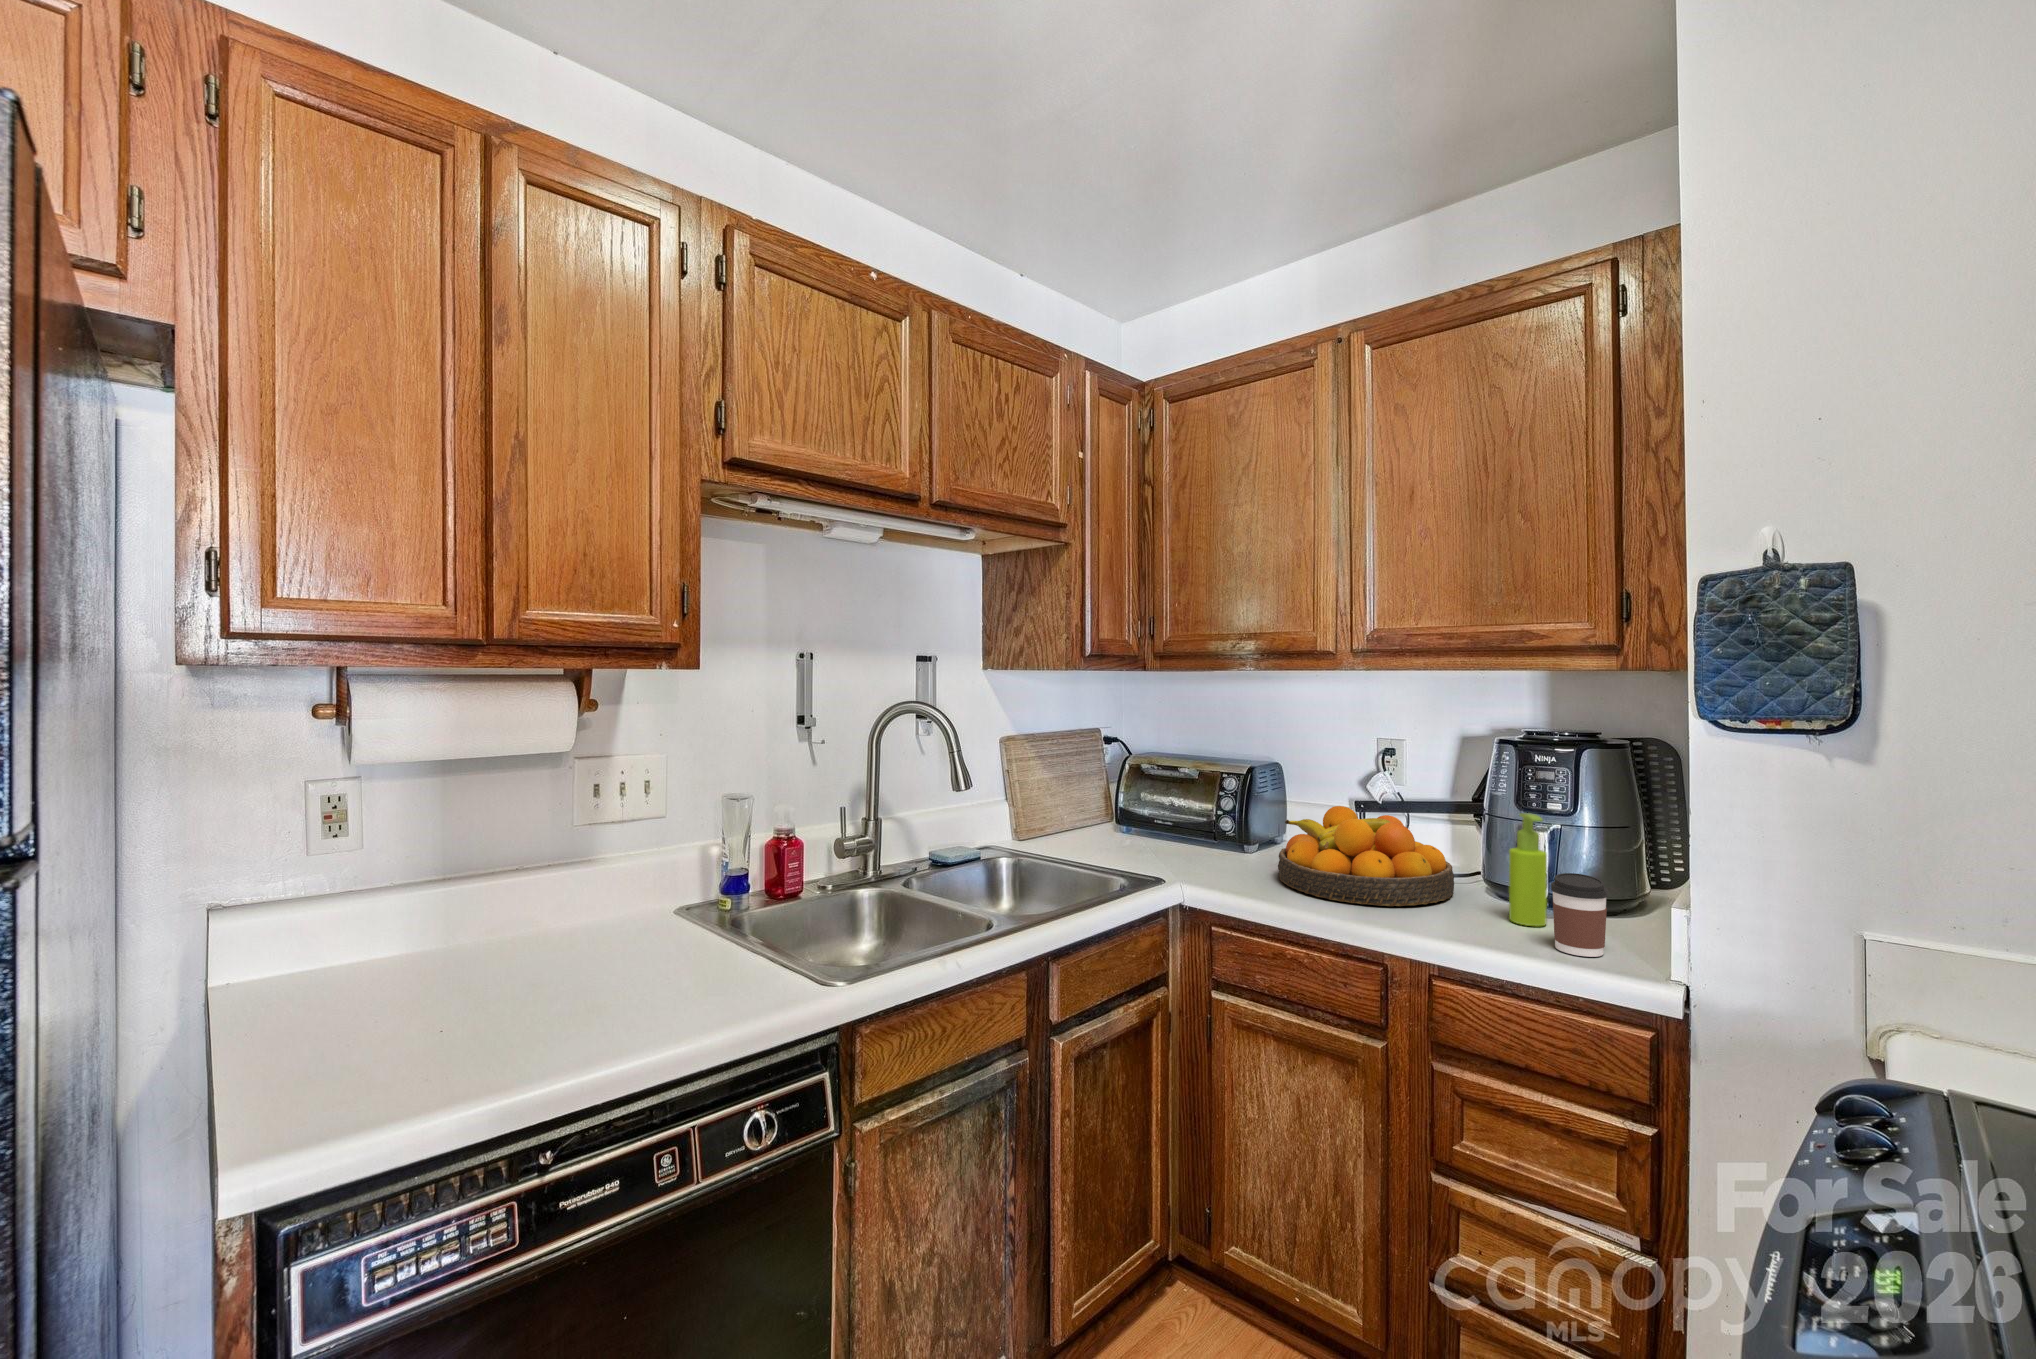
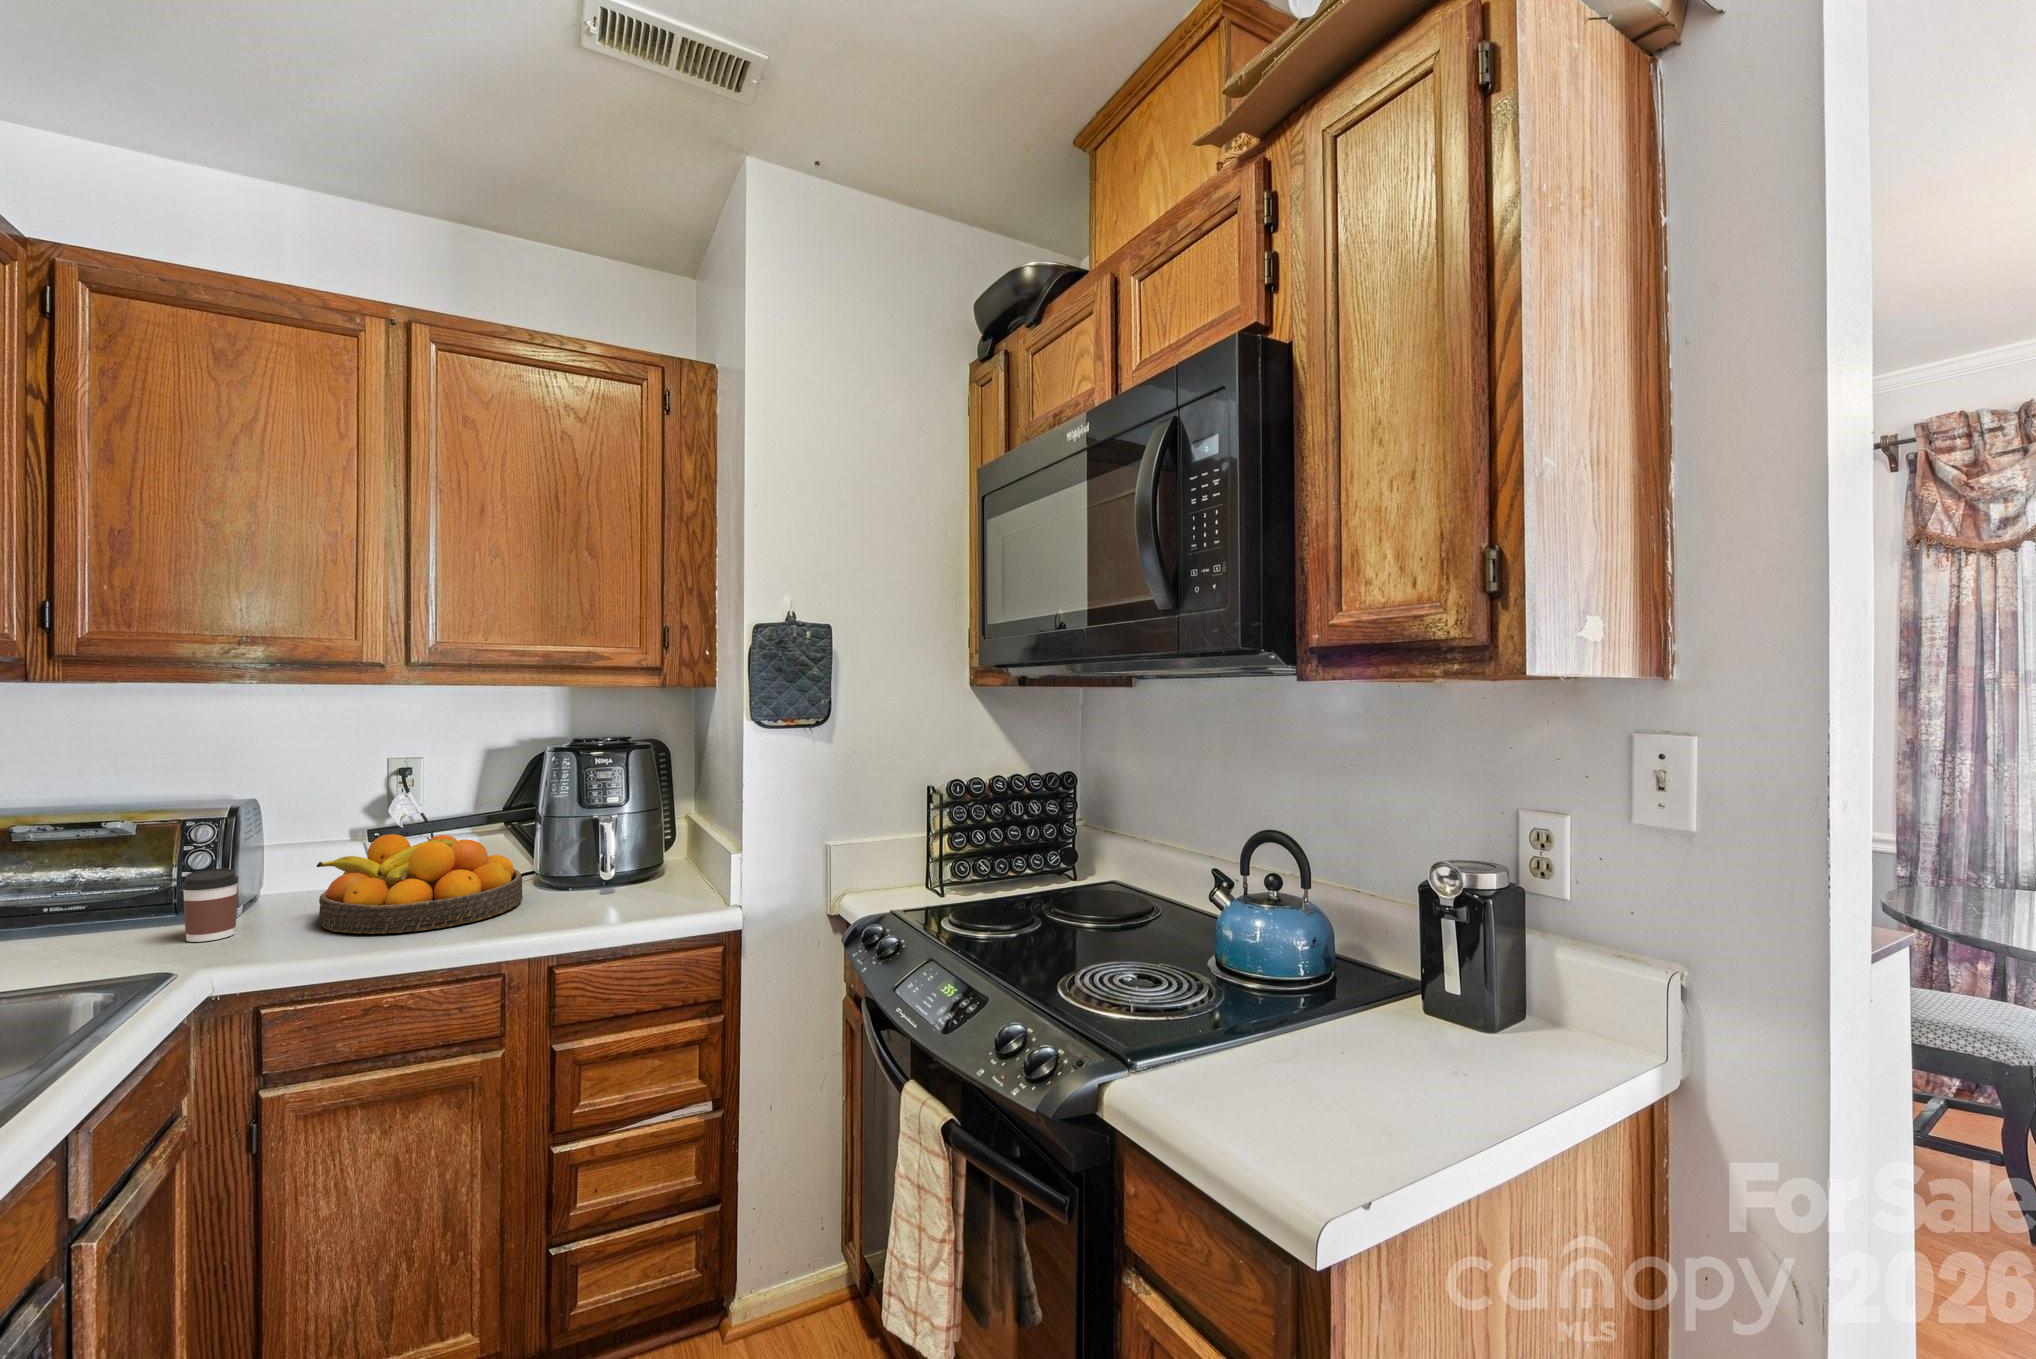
soap dispenser: present [1509,813,1547,926] -> none [586,807,617,902]
coffee cup: present [1551,873,1608,957] -> present [182,869,238,942]

